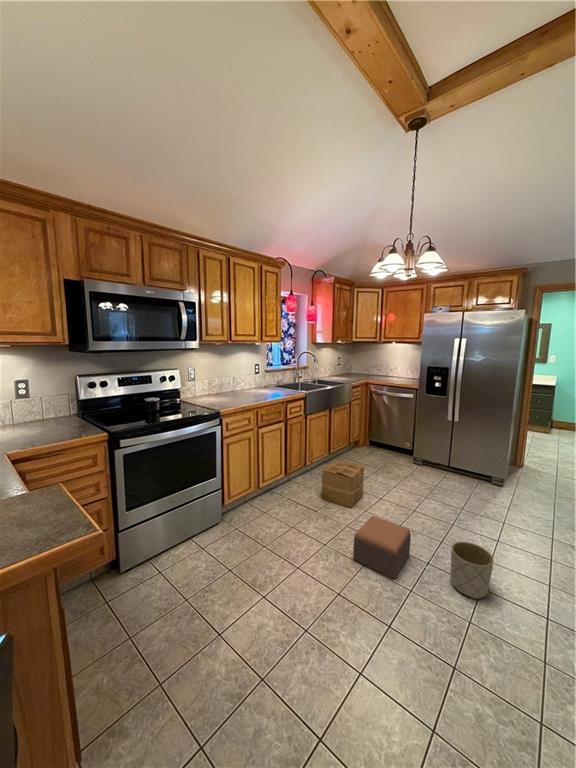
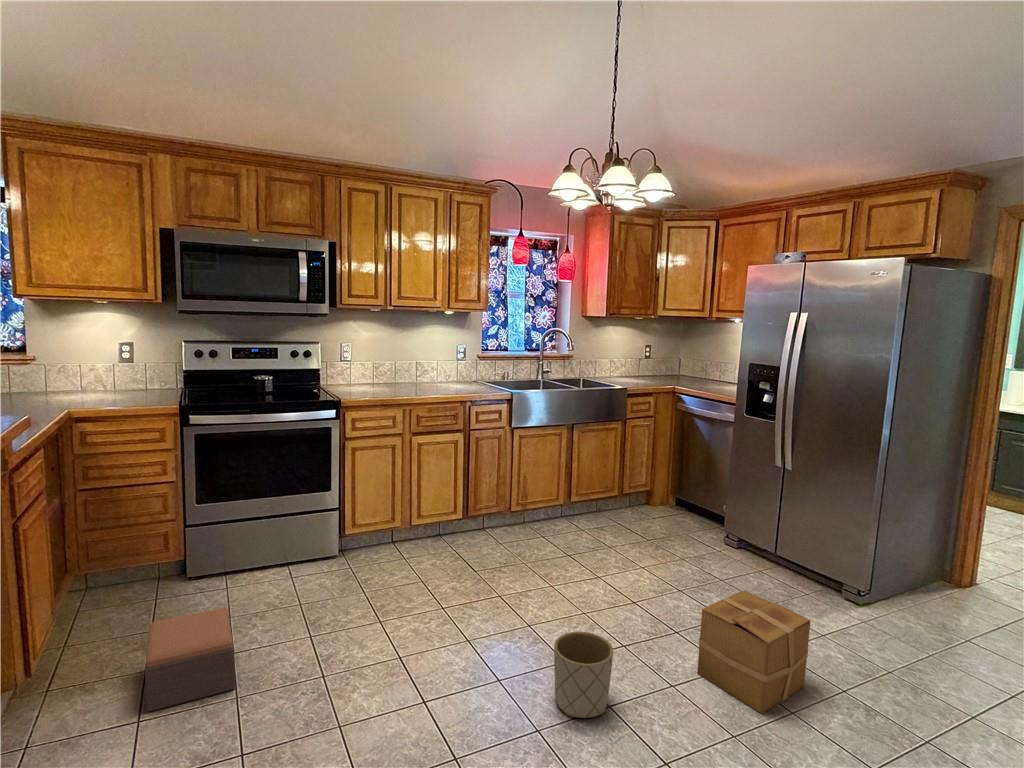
cardboard box: present [322,460,364,508] -> present [697,590,810,714]
footstool: present [353,516,411,579] -> present [145,608,236,711]

